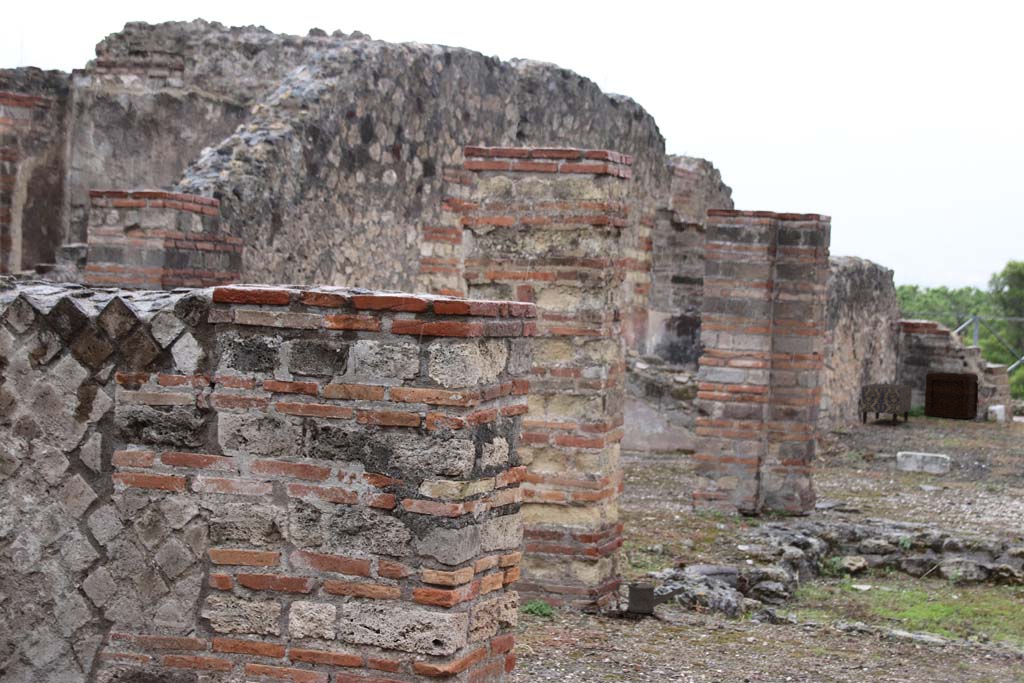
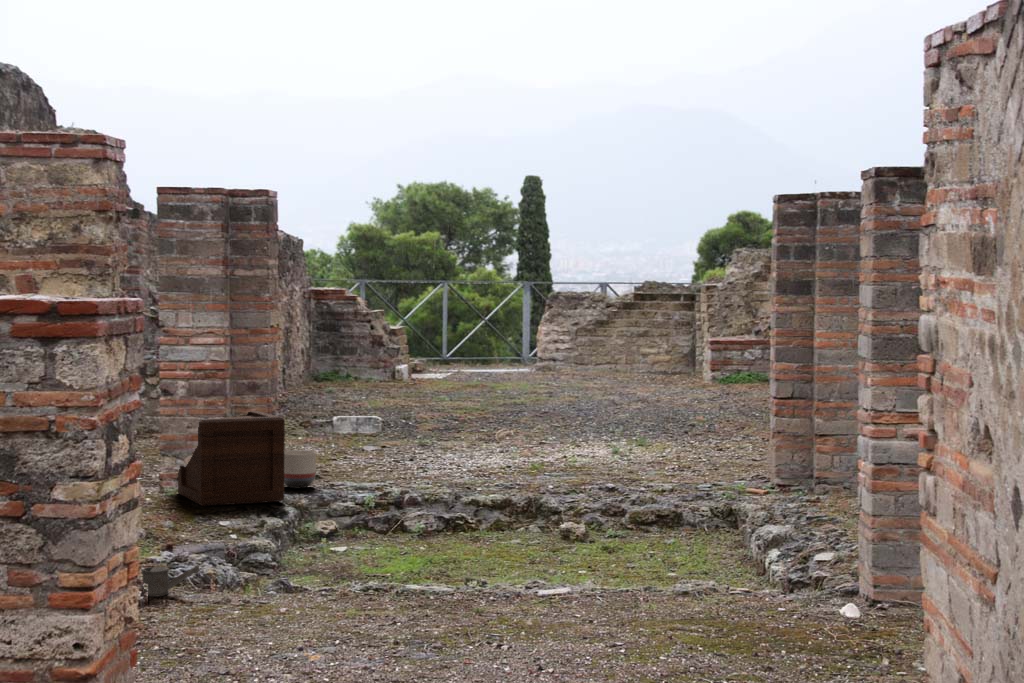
wooden crate: present [924,372,978,419] -> present [178,411,285,506]
bench: present [861,383,912,426] -> none [281,351,326,392]
planter: none [816,482,854,521] -> present [284,450,316,488]

